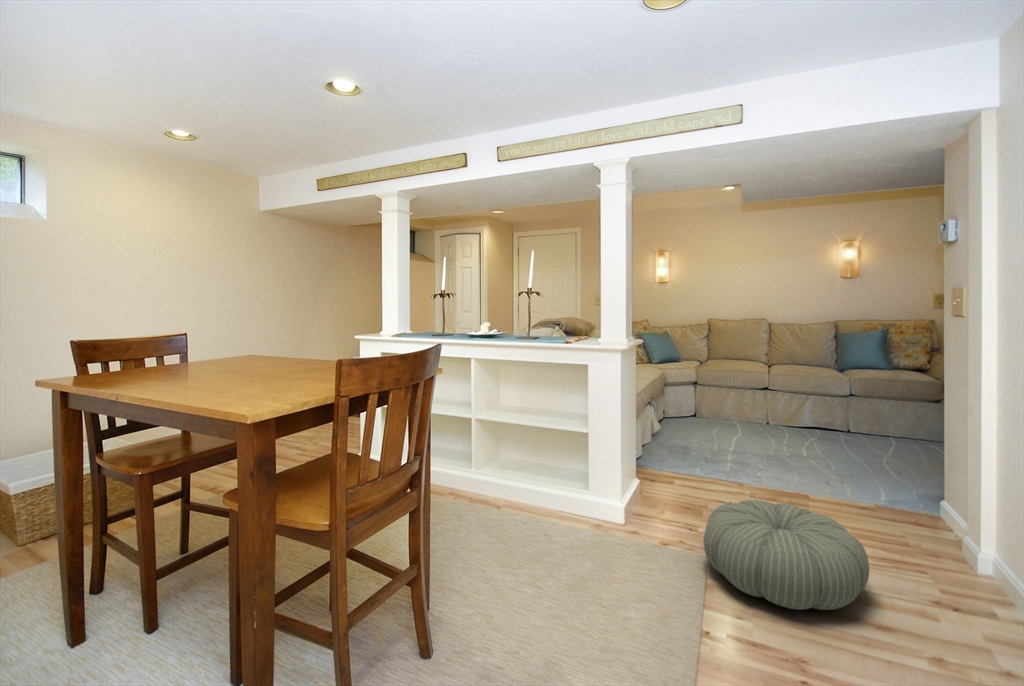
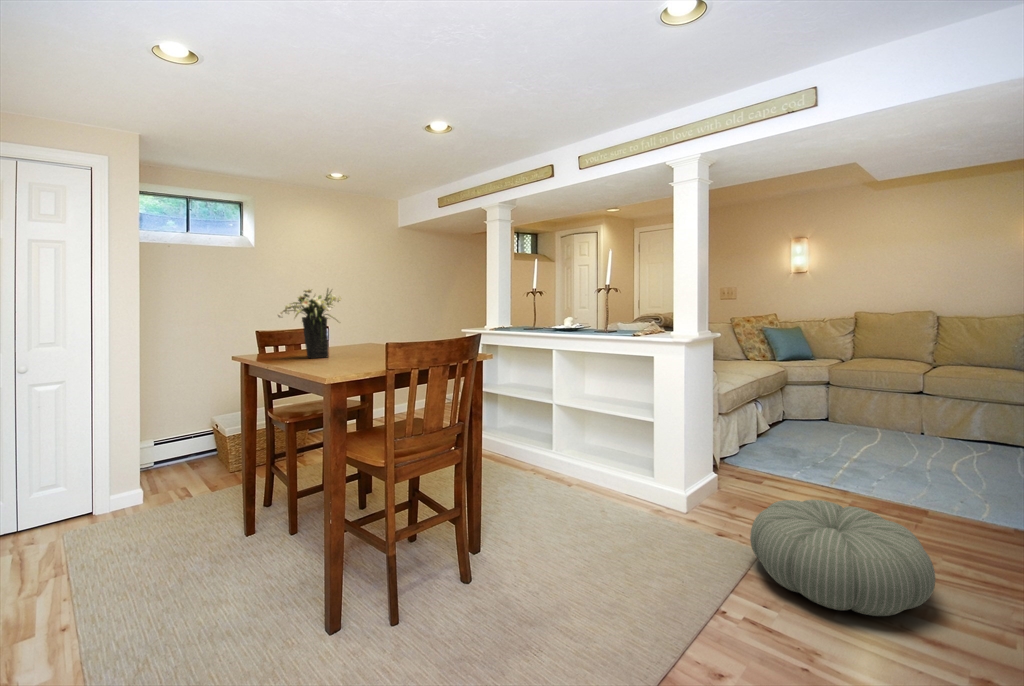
flower arrangement: none [123,281,223,379] -> present [278,289,341,358]

